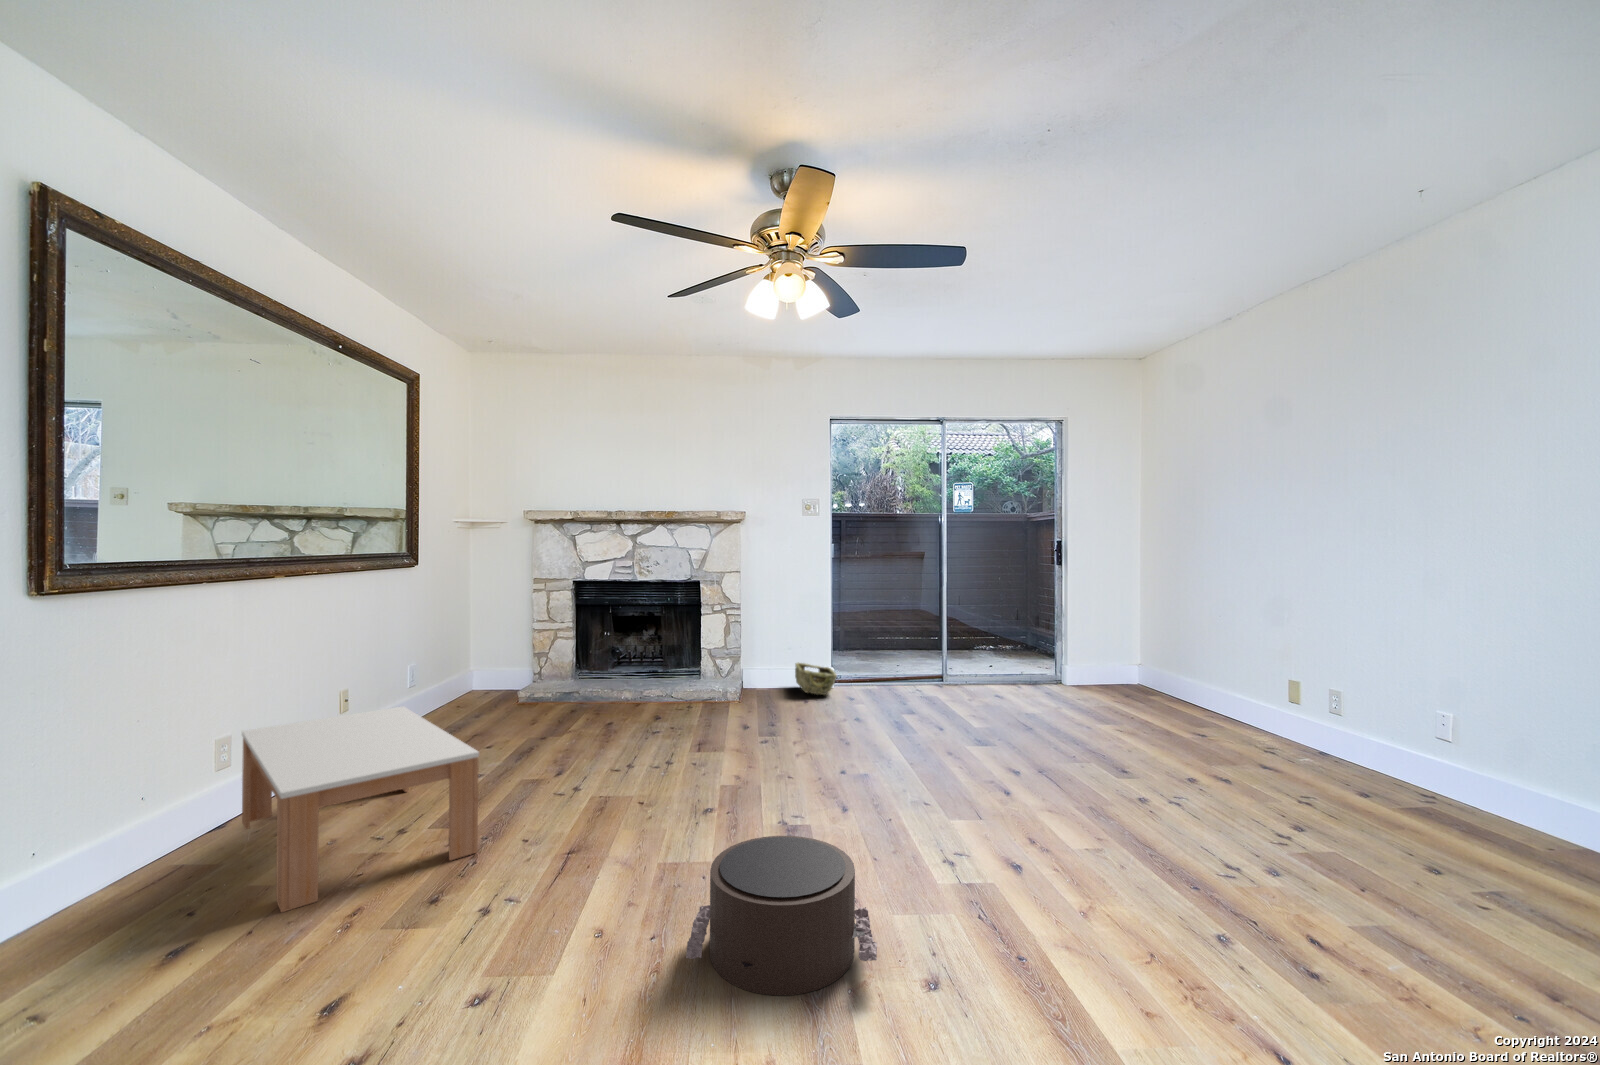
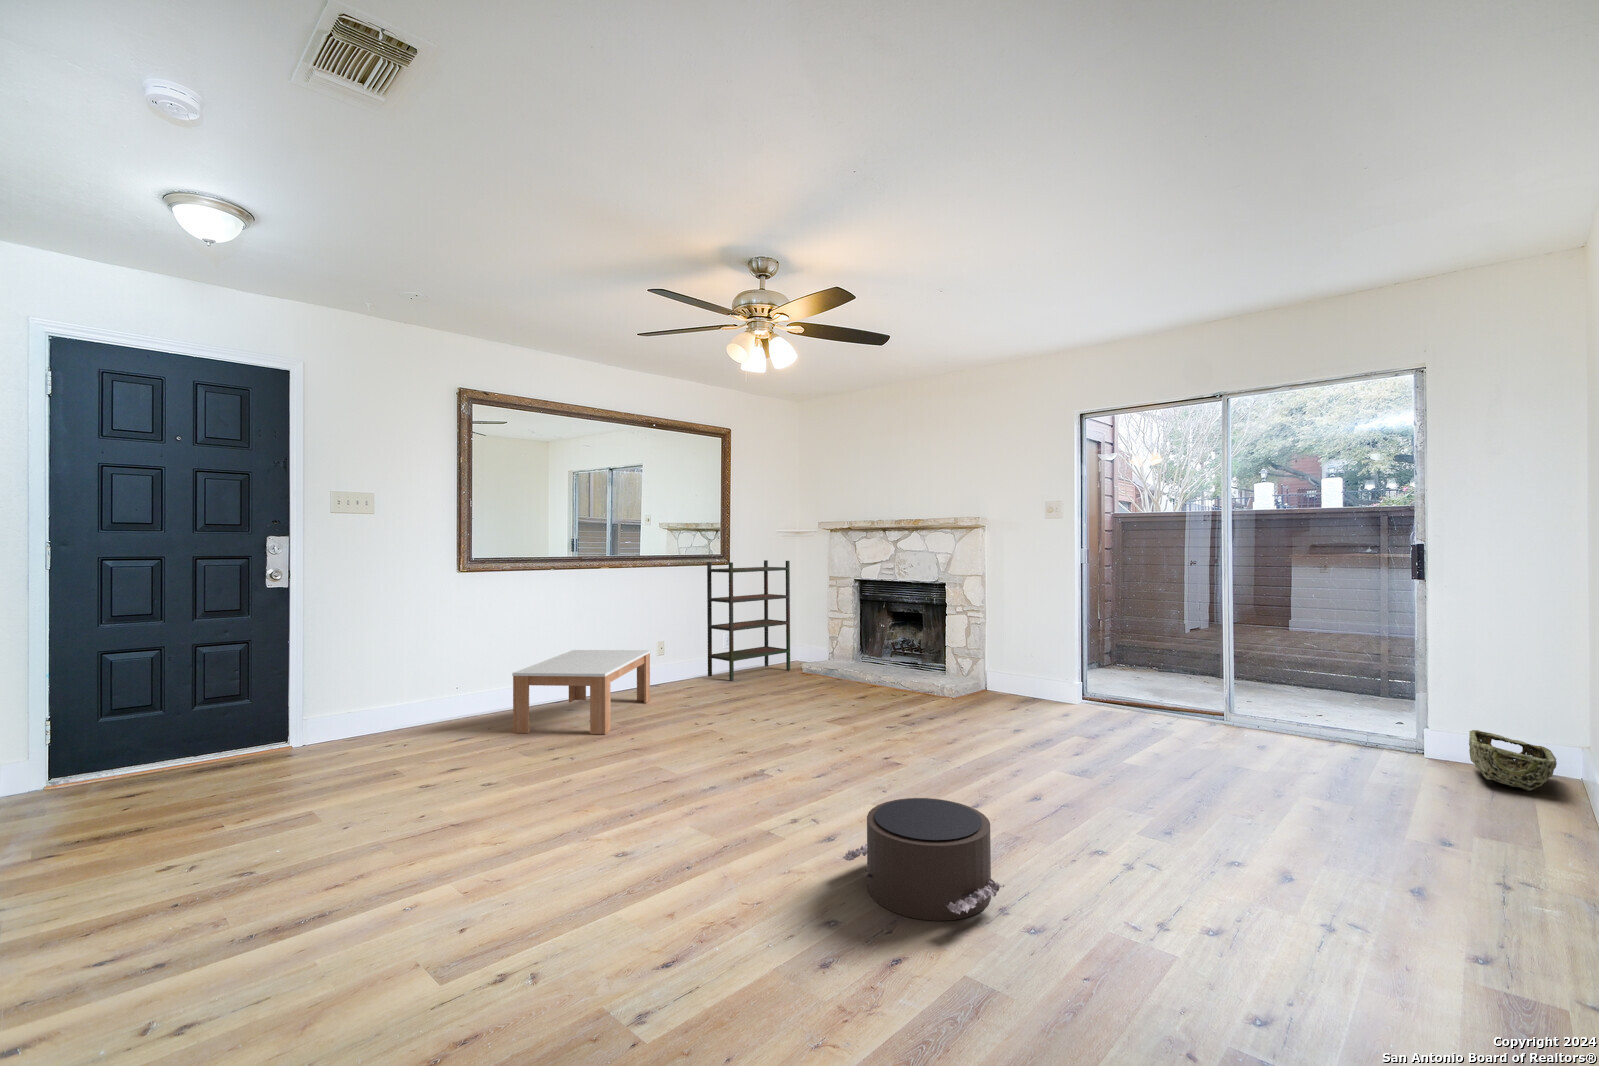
bookshelf: none [396,559,496,734] -> present [707,560,790,681]
woven basket: present [795,662,837,695] -> present [1469,730,1557,791]
pouf: present [686,836,877,995] -> present [843,798,1004,921]

